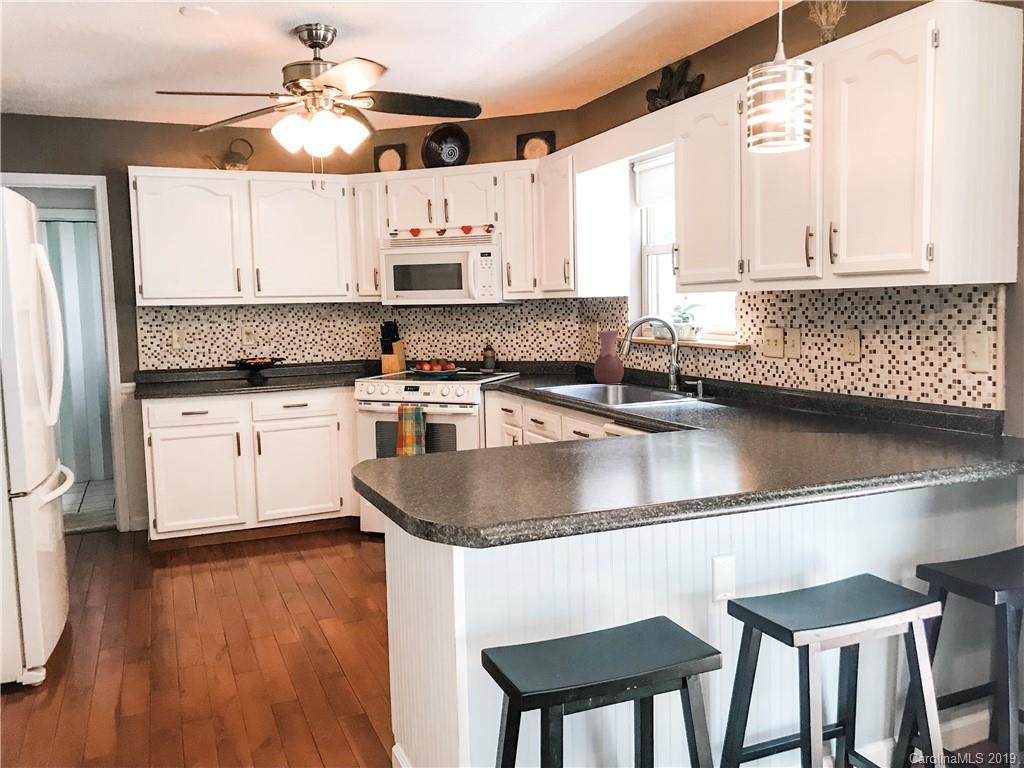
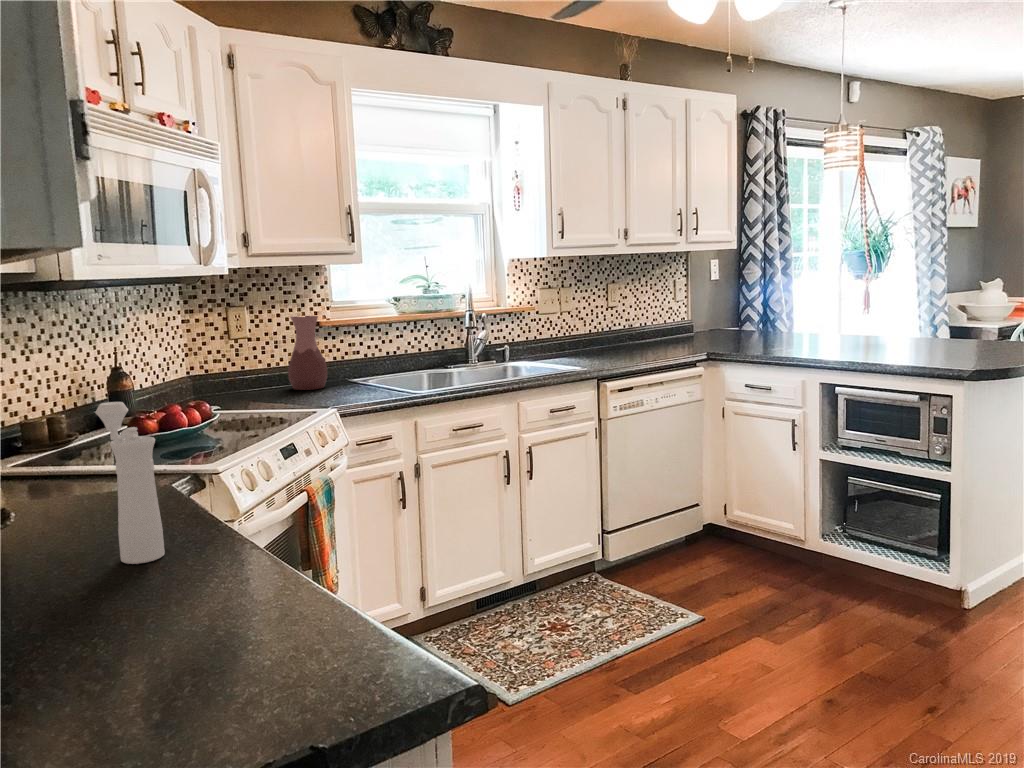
pepper mill: none [258,348,289,387] -> present [96,402,164,564]

